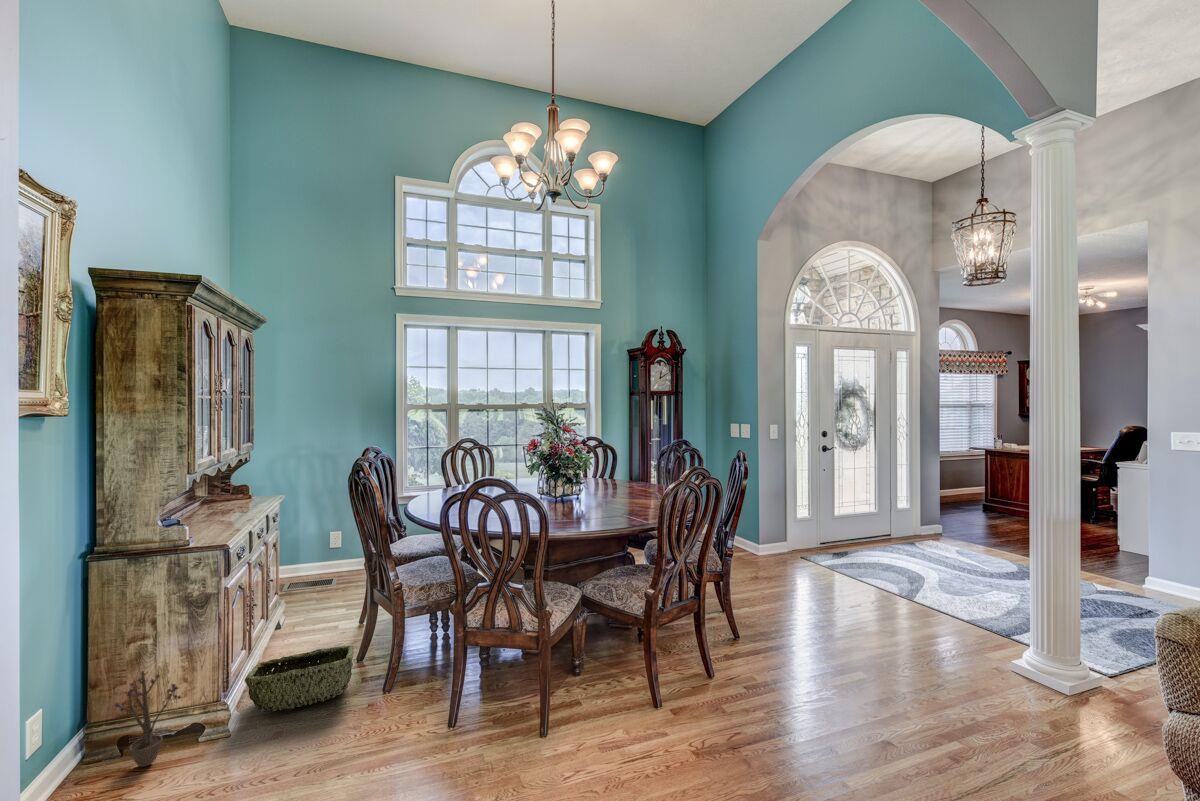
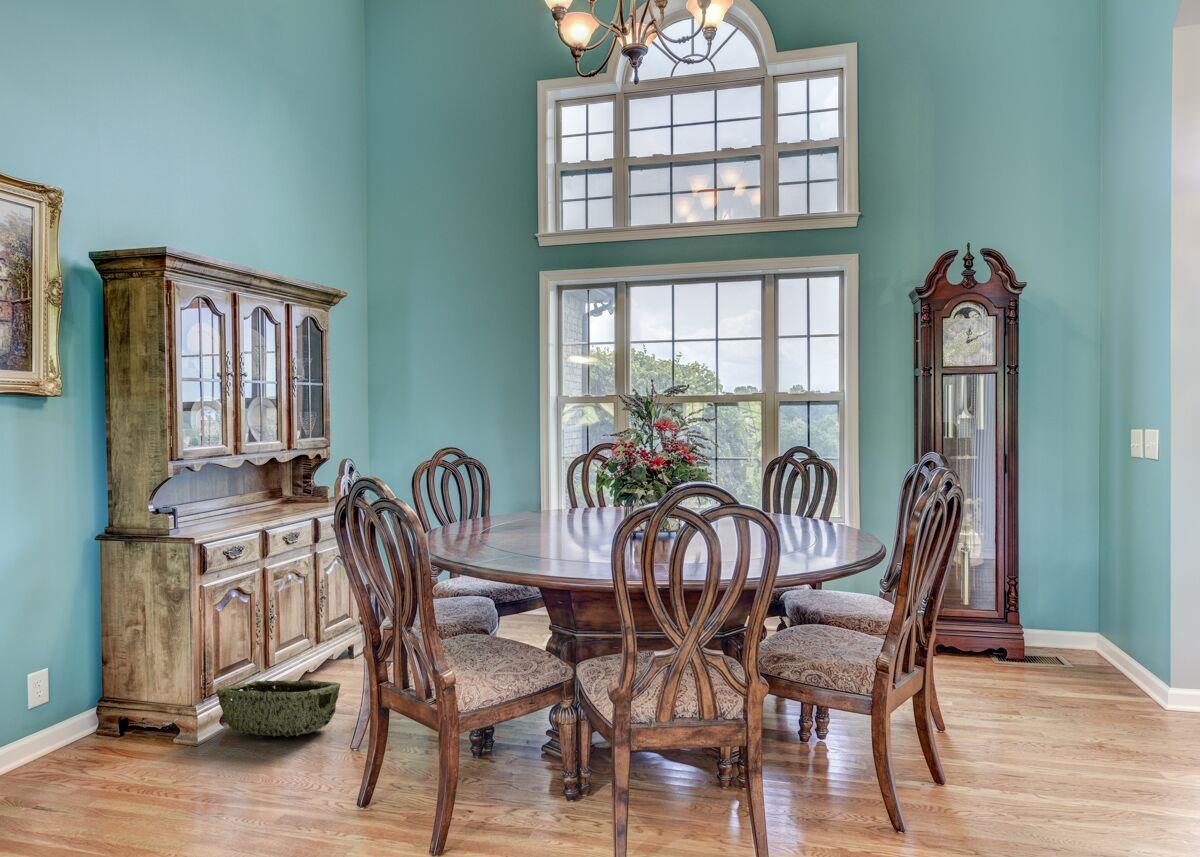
decorative plant: present [103,671,181,767] -> none [97,654,146,748]

